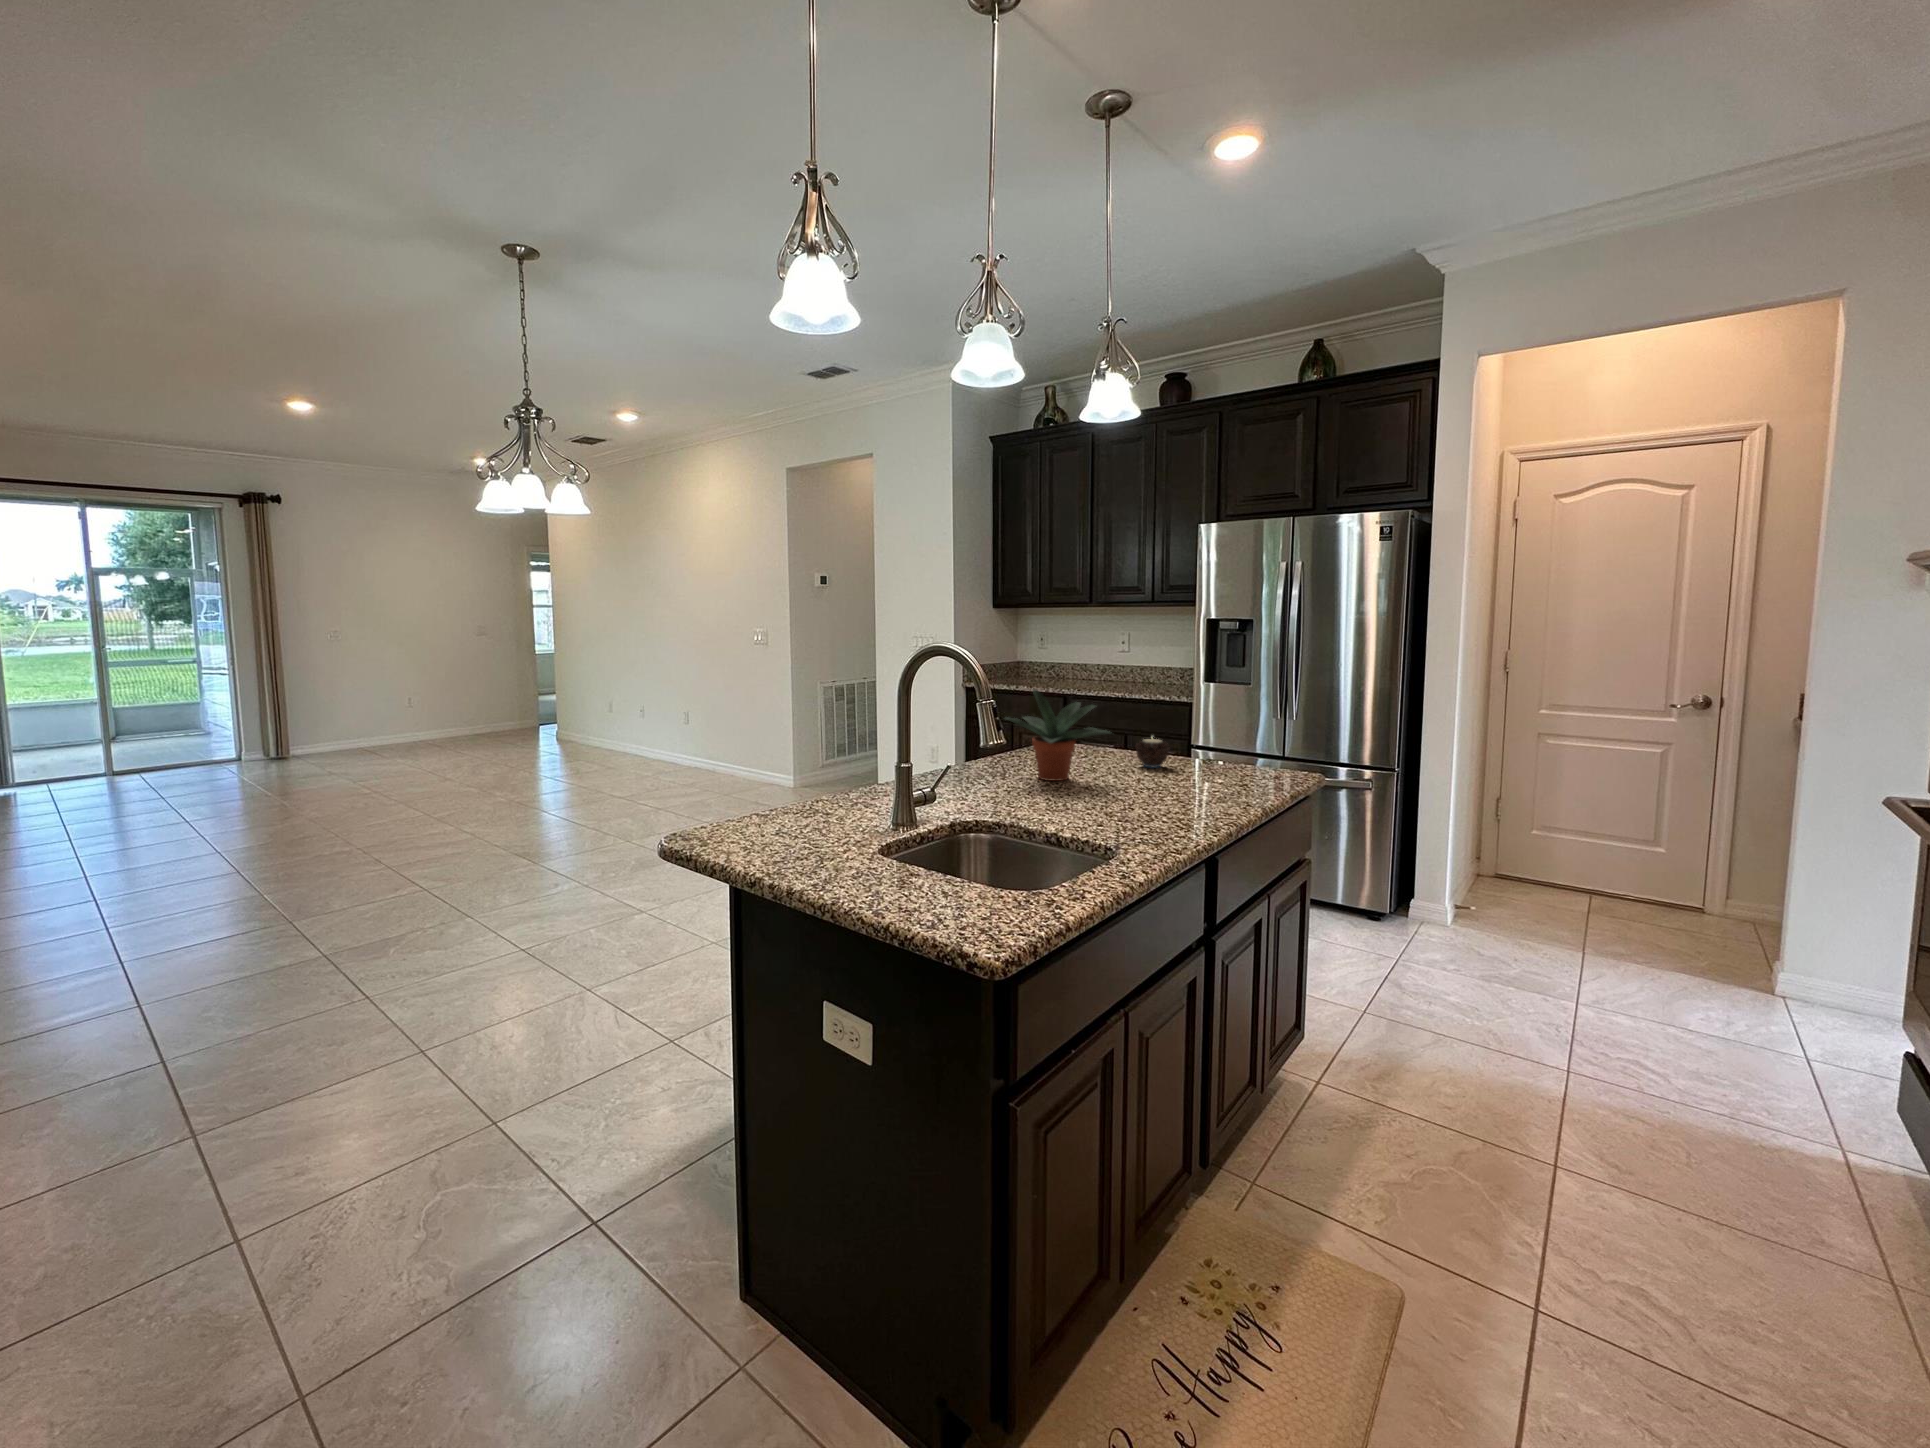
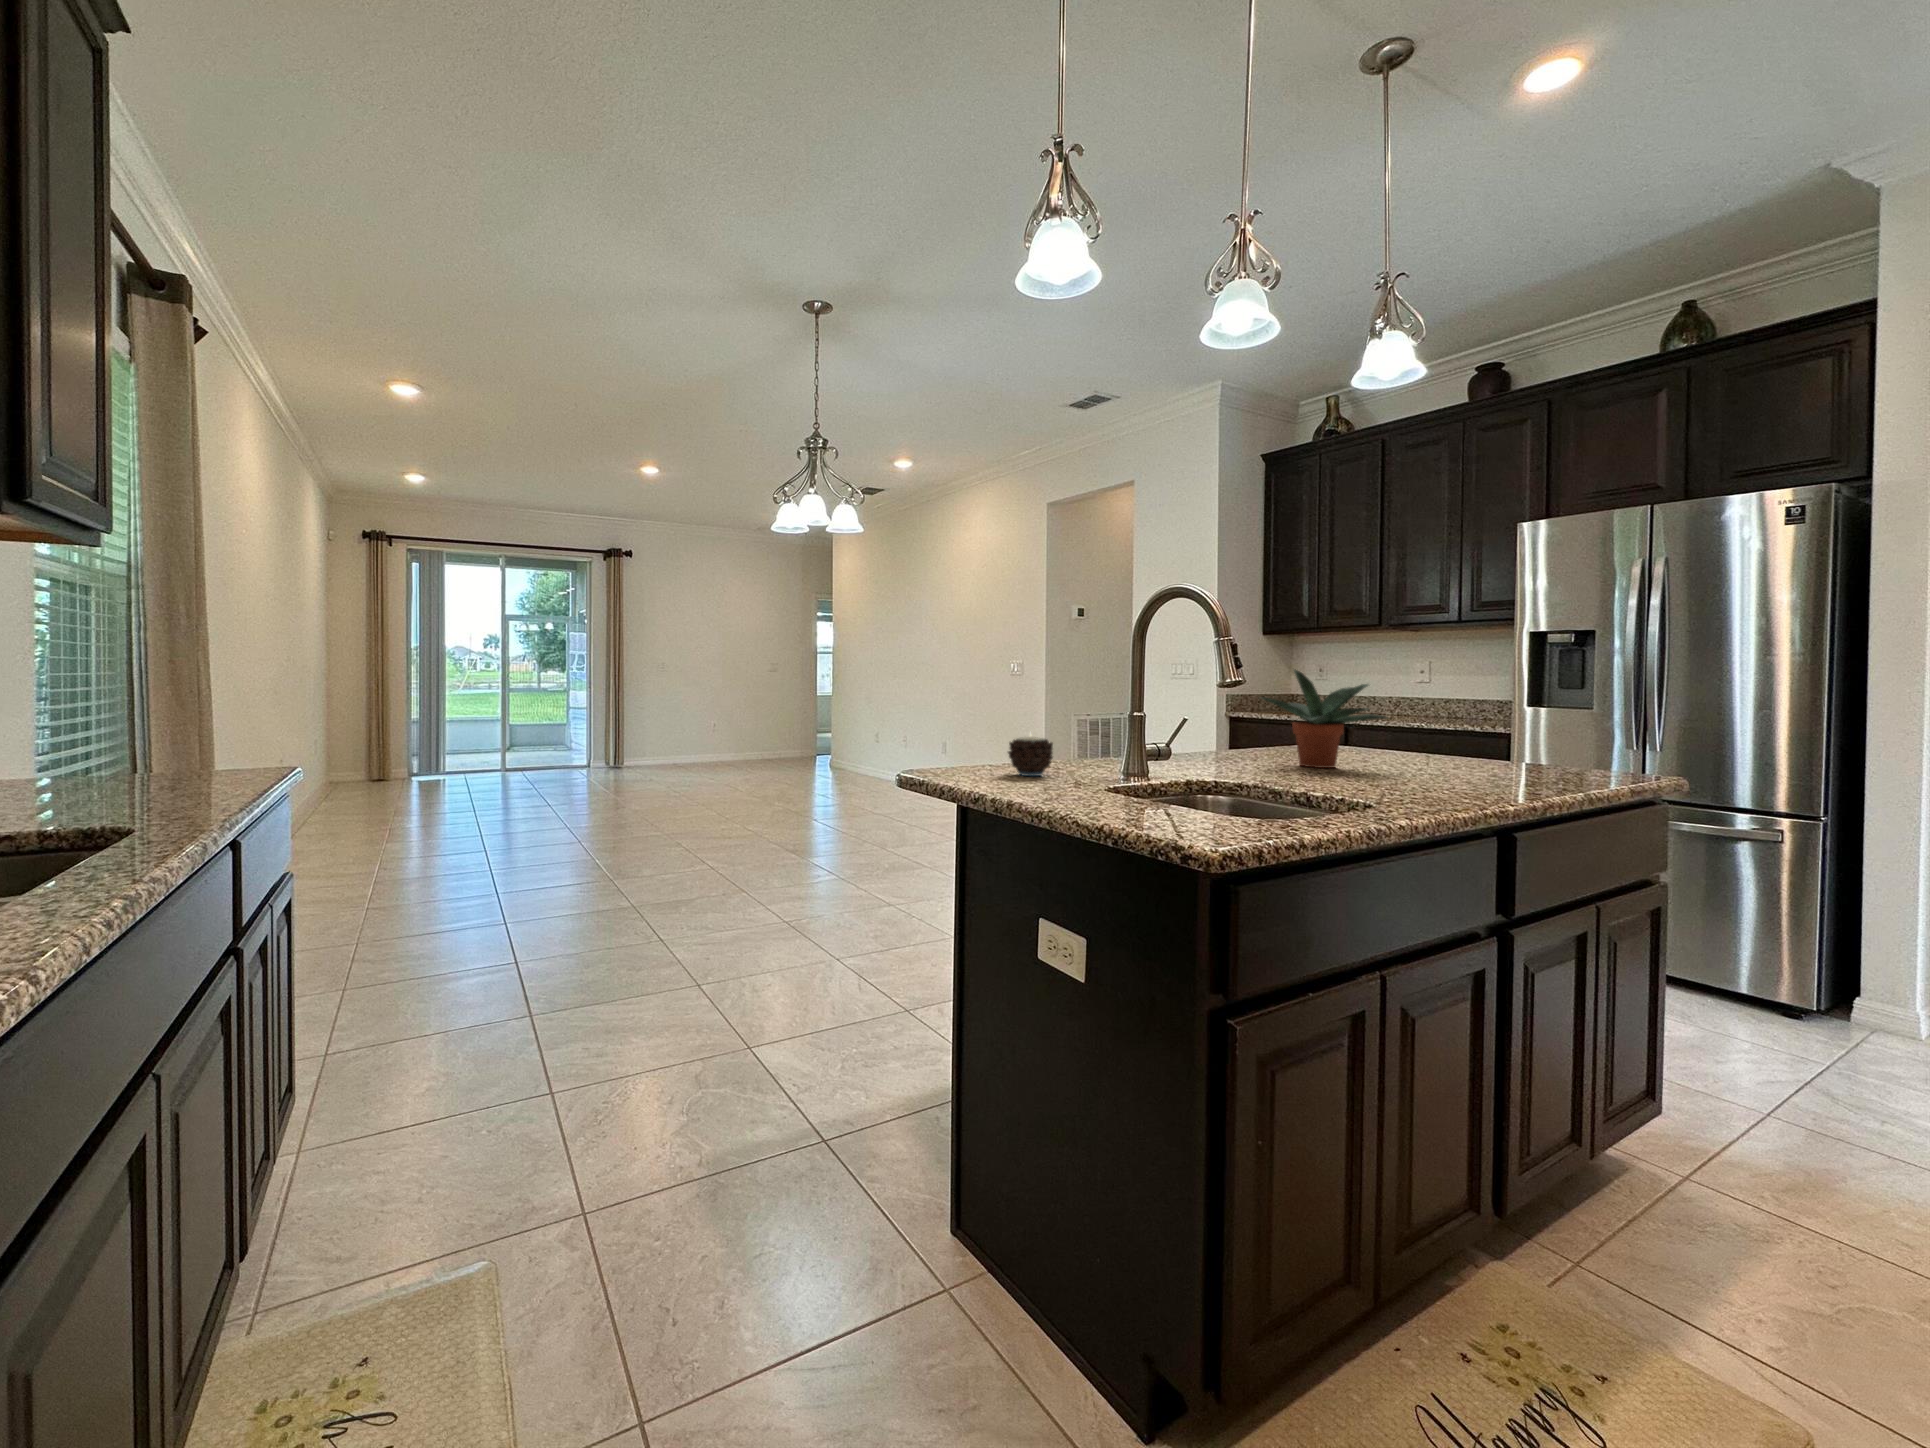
candle: present [1135,739,1170,768] -> present [1008,737,1053,776]

